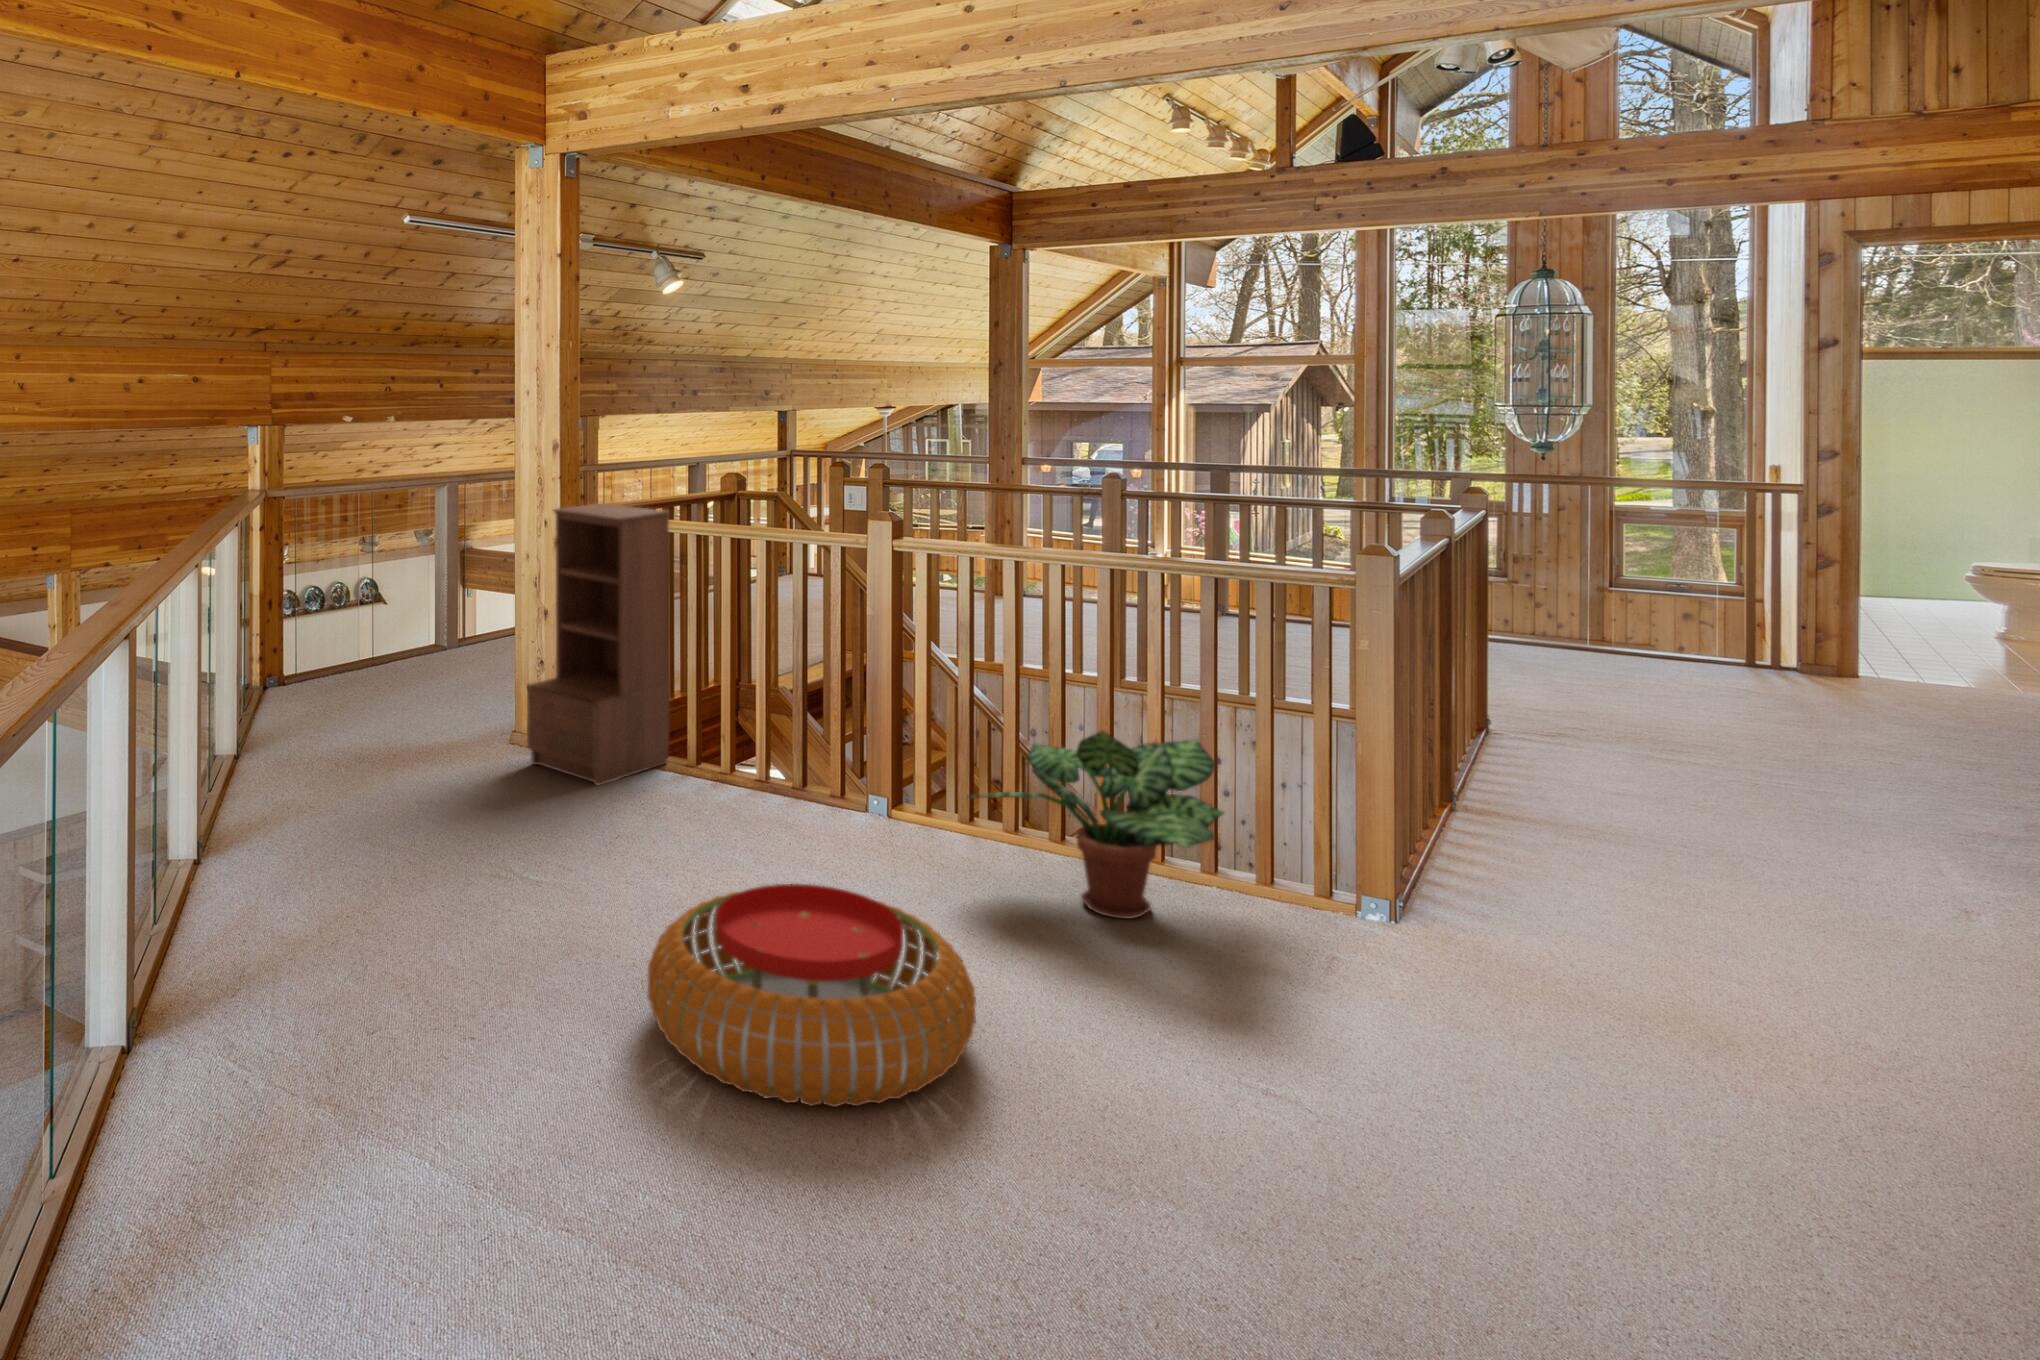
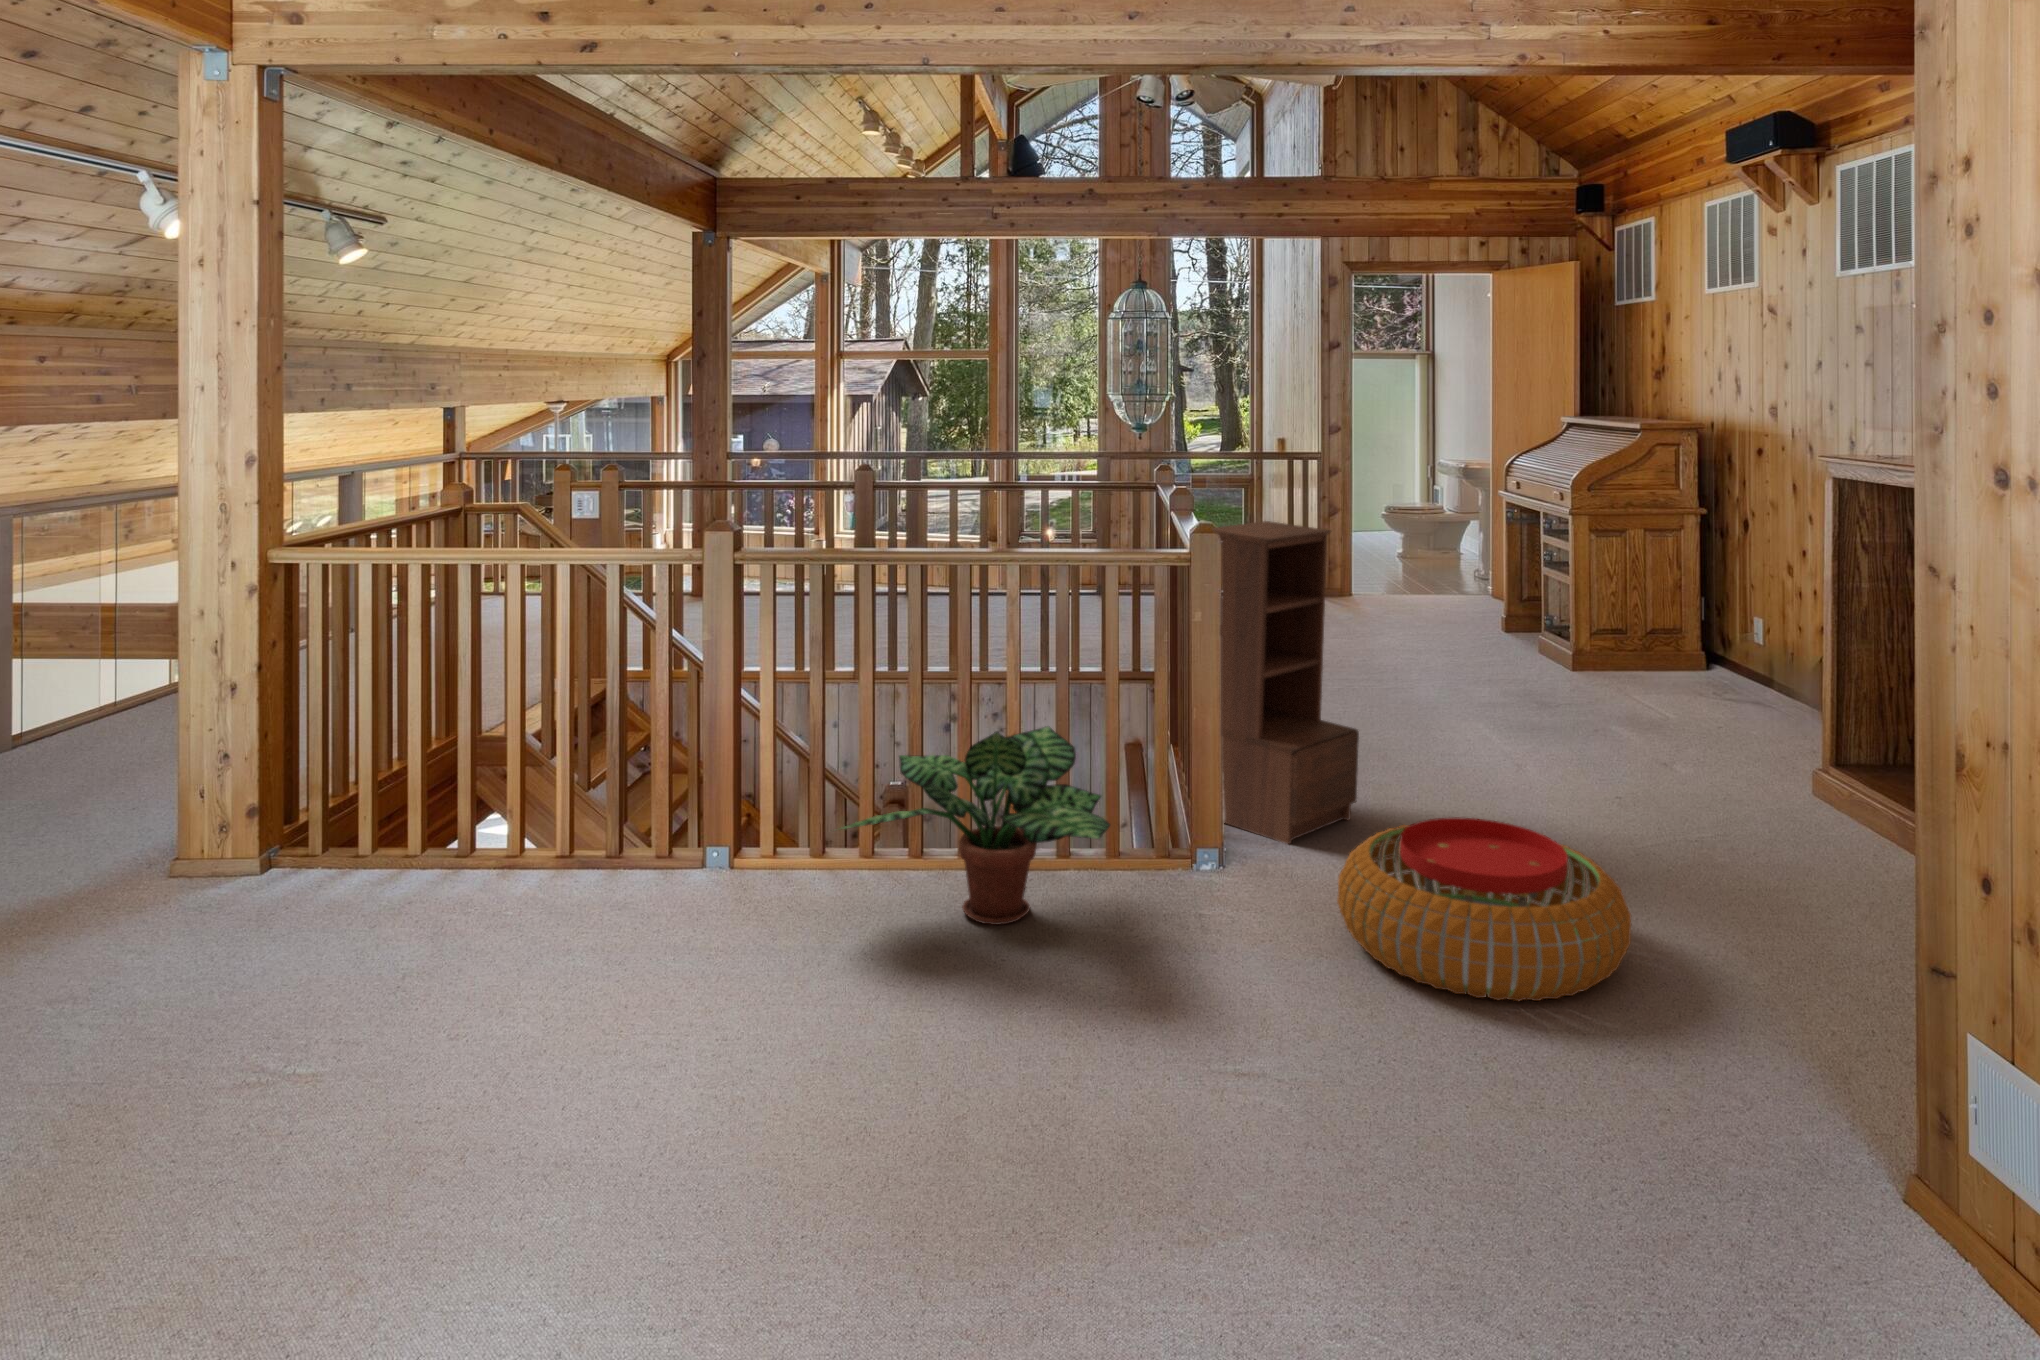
bookshelf: present [527,503,669,785] -> present [1212,521,1359,844]
pouf: present [647,884,976,1107] -> present [1337,817,1631,1001]

